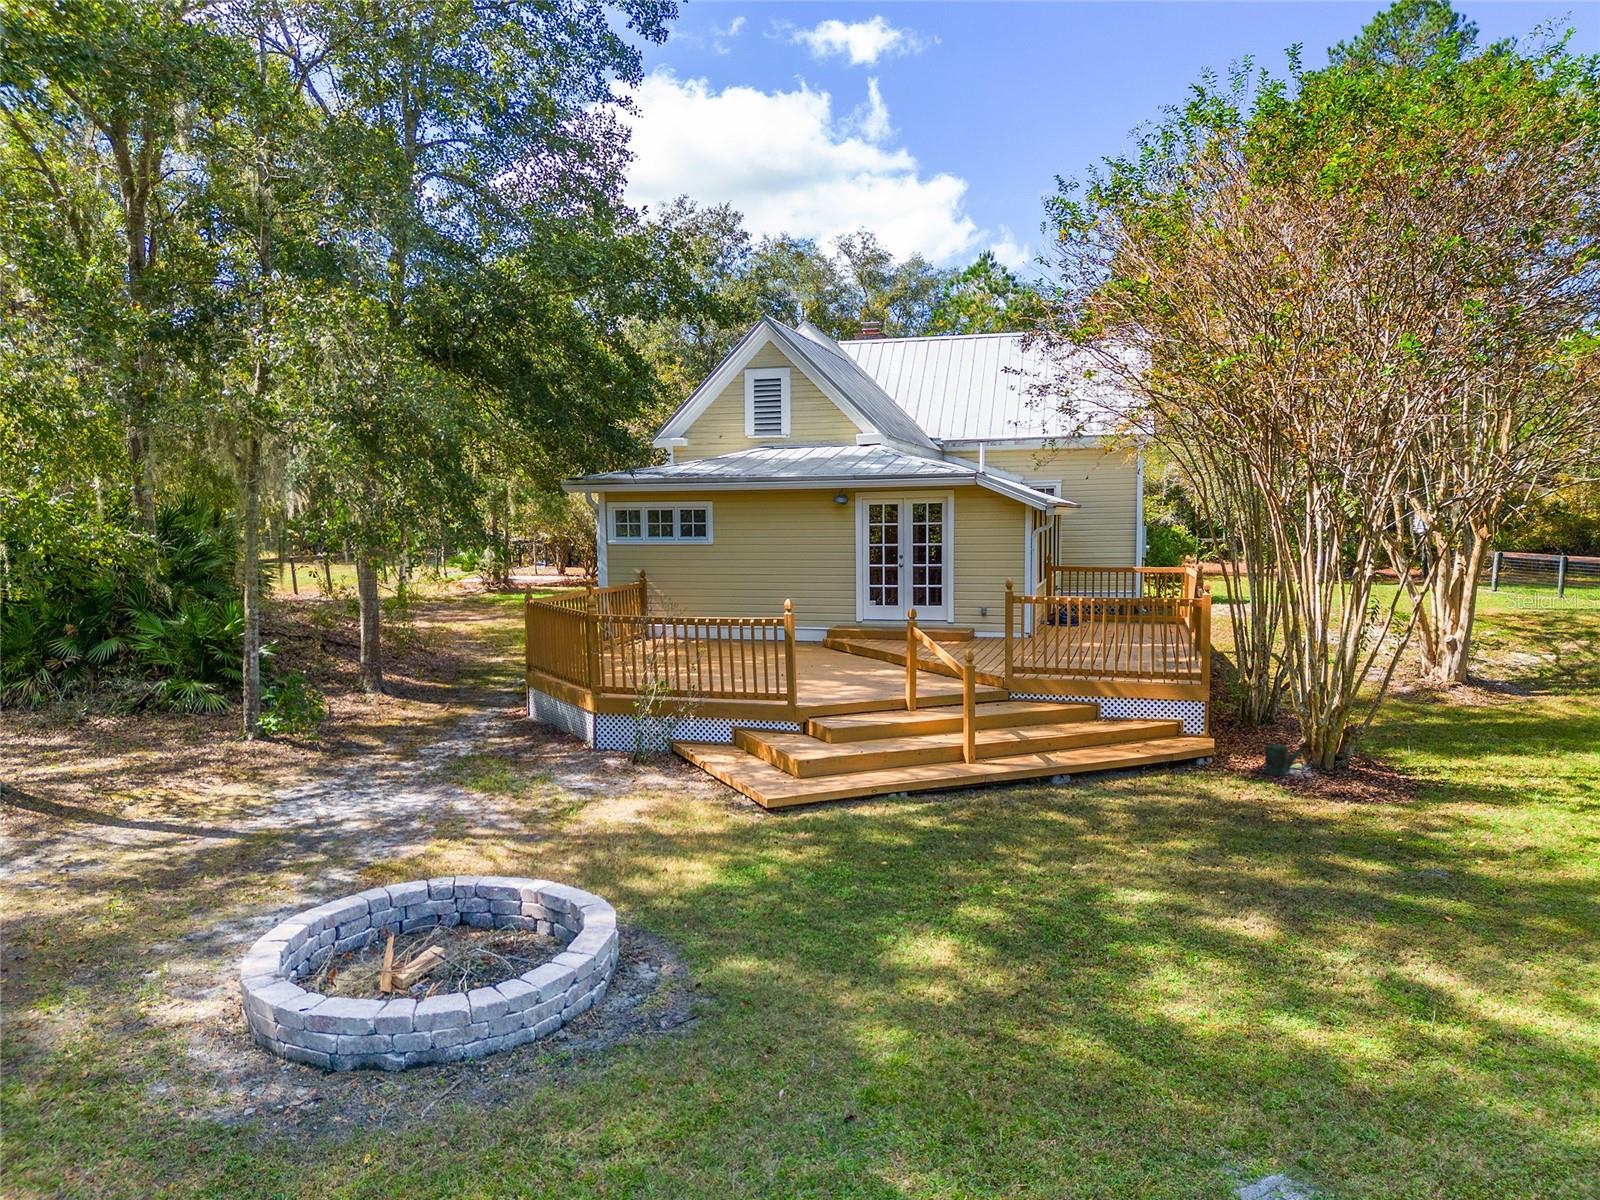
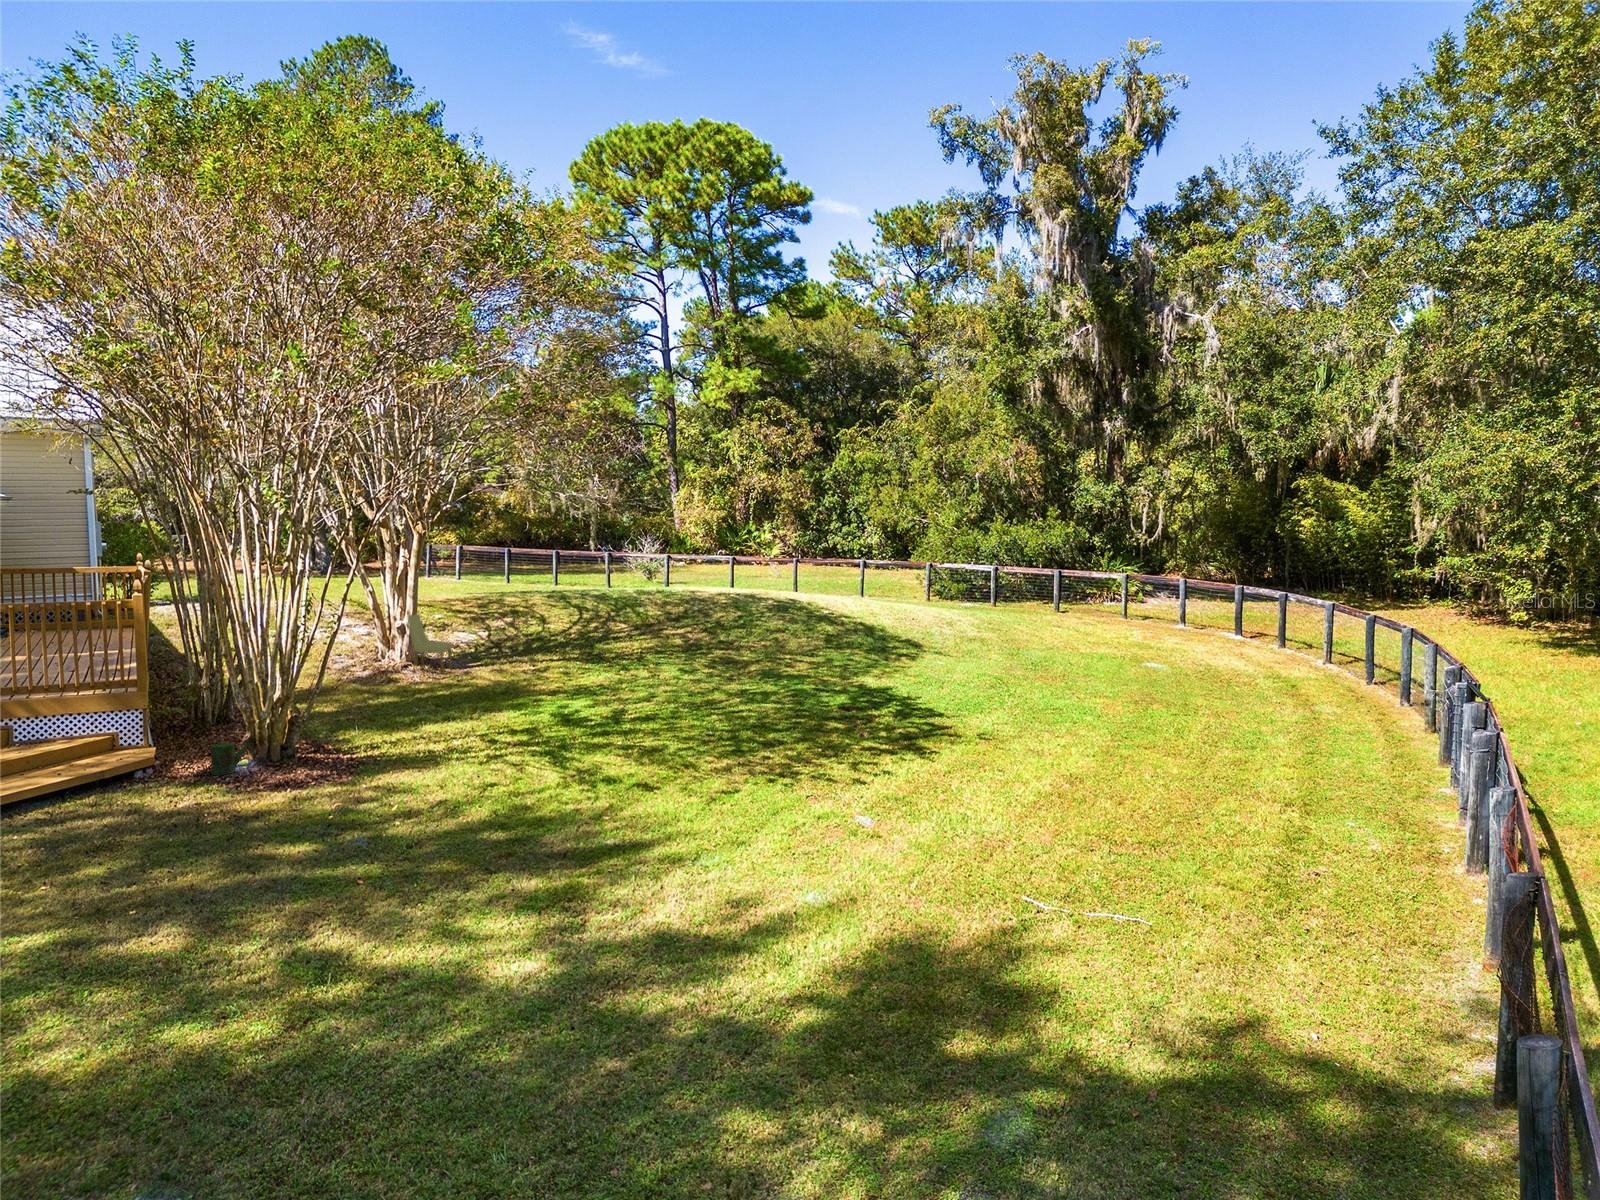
chair: none [1459,628,1516,698] -> present [407,614,452,673]

